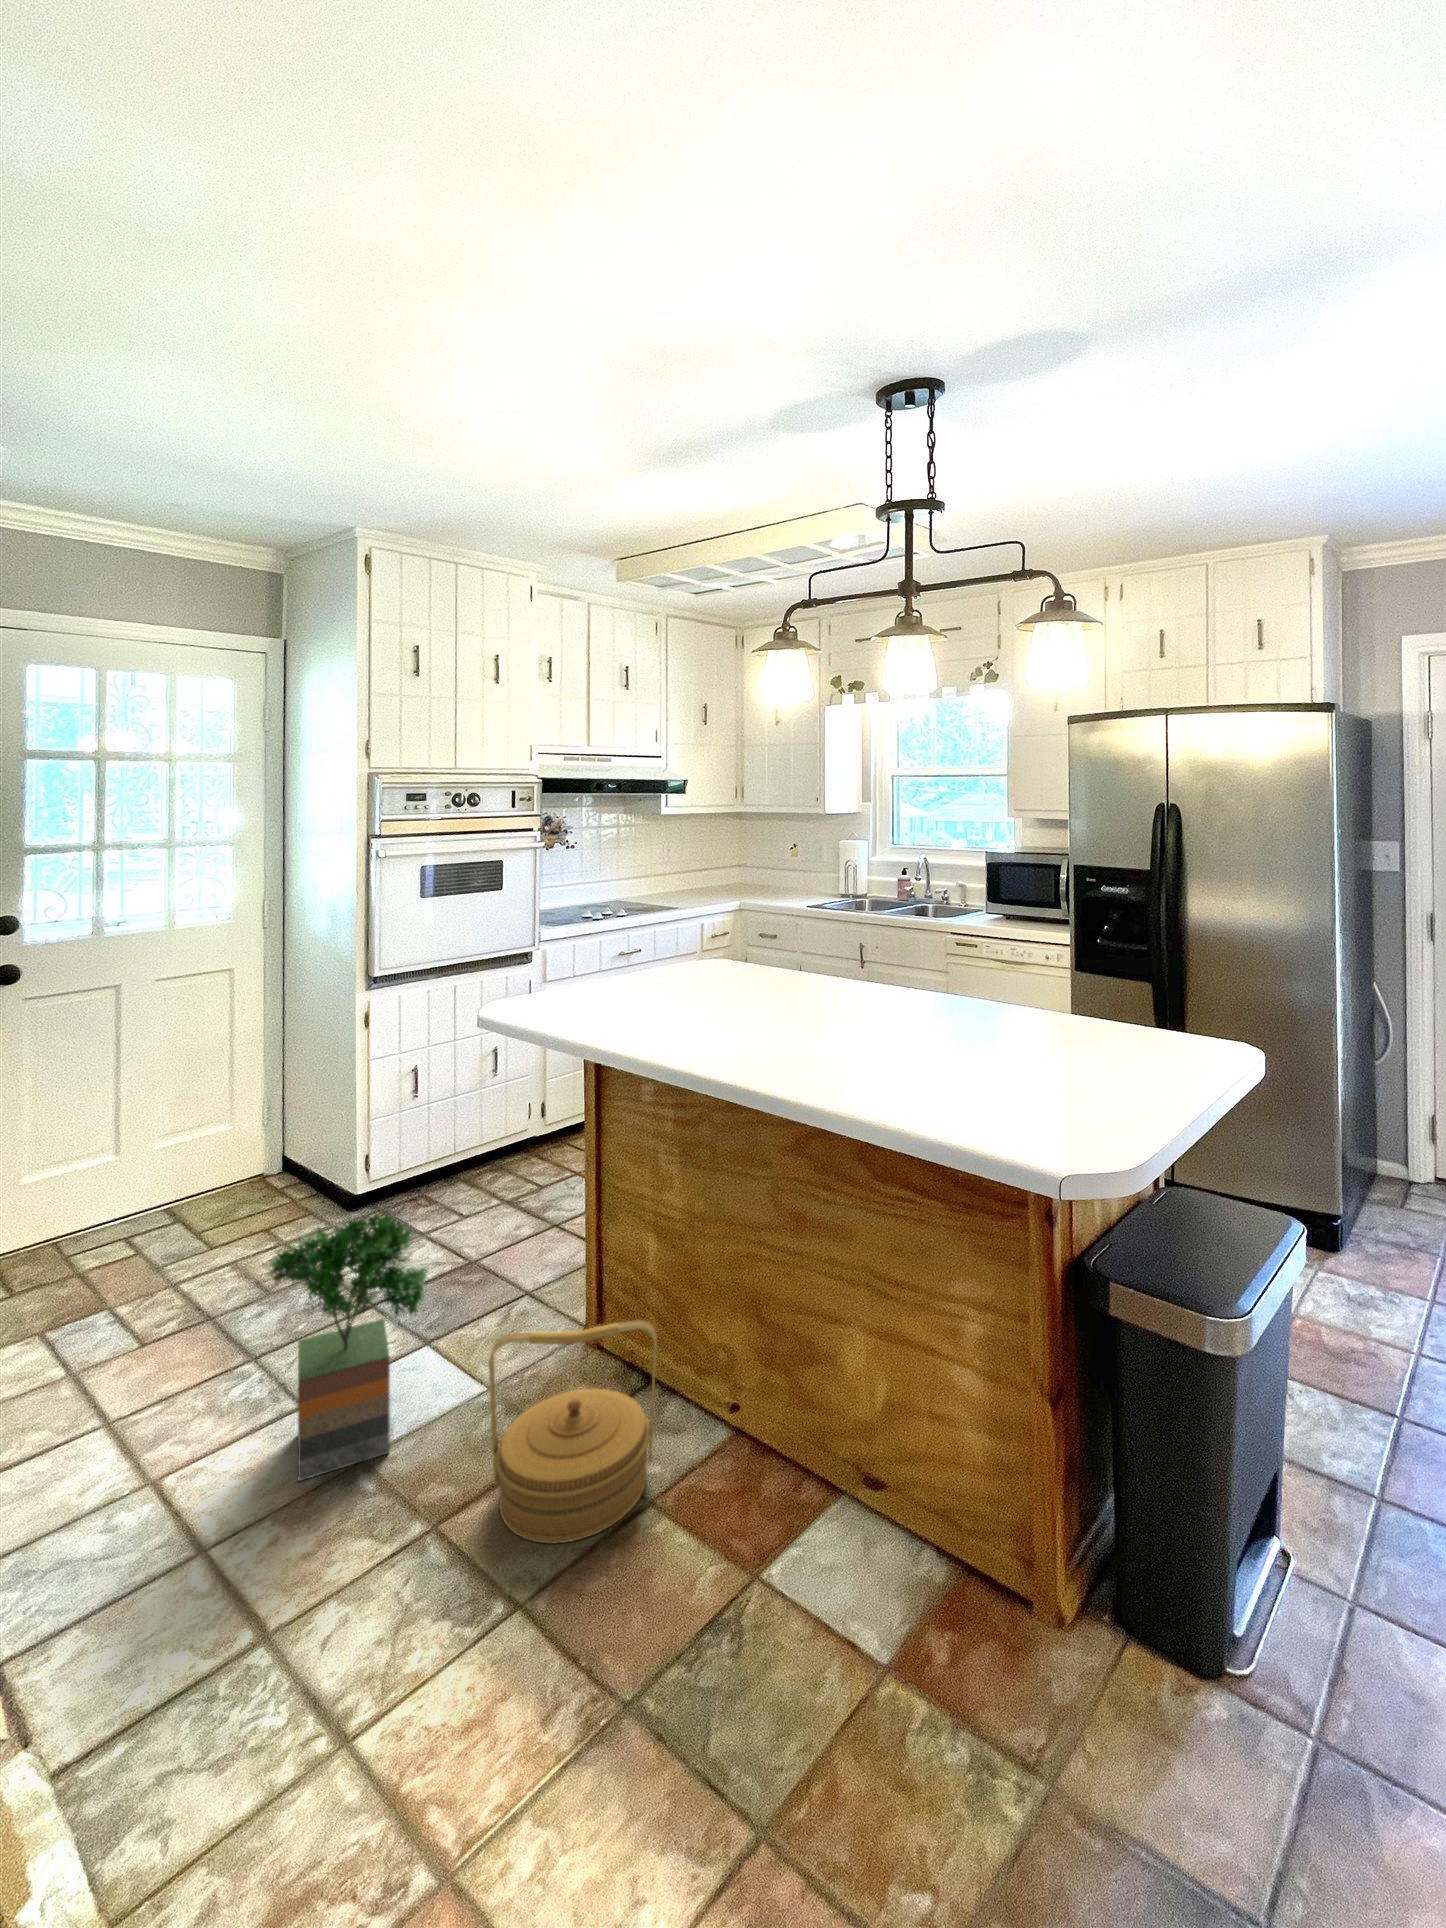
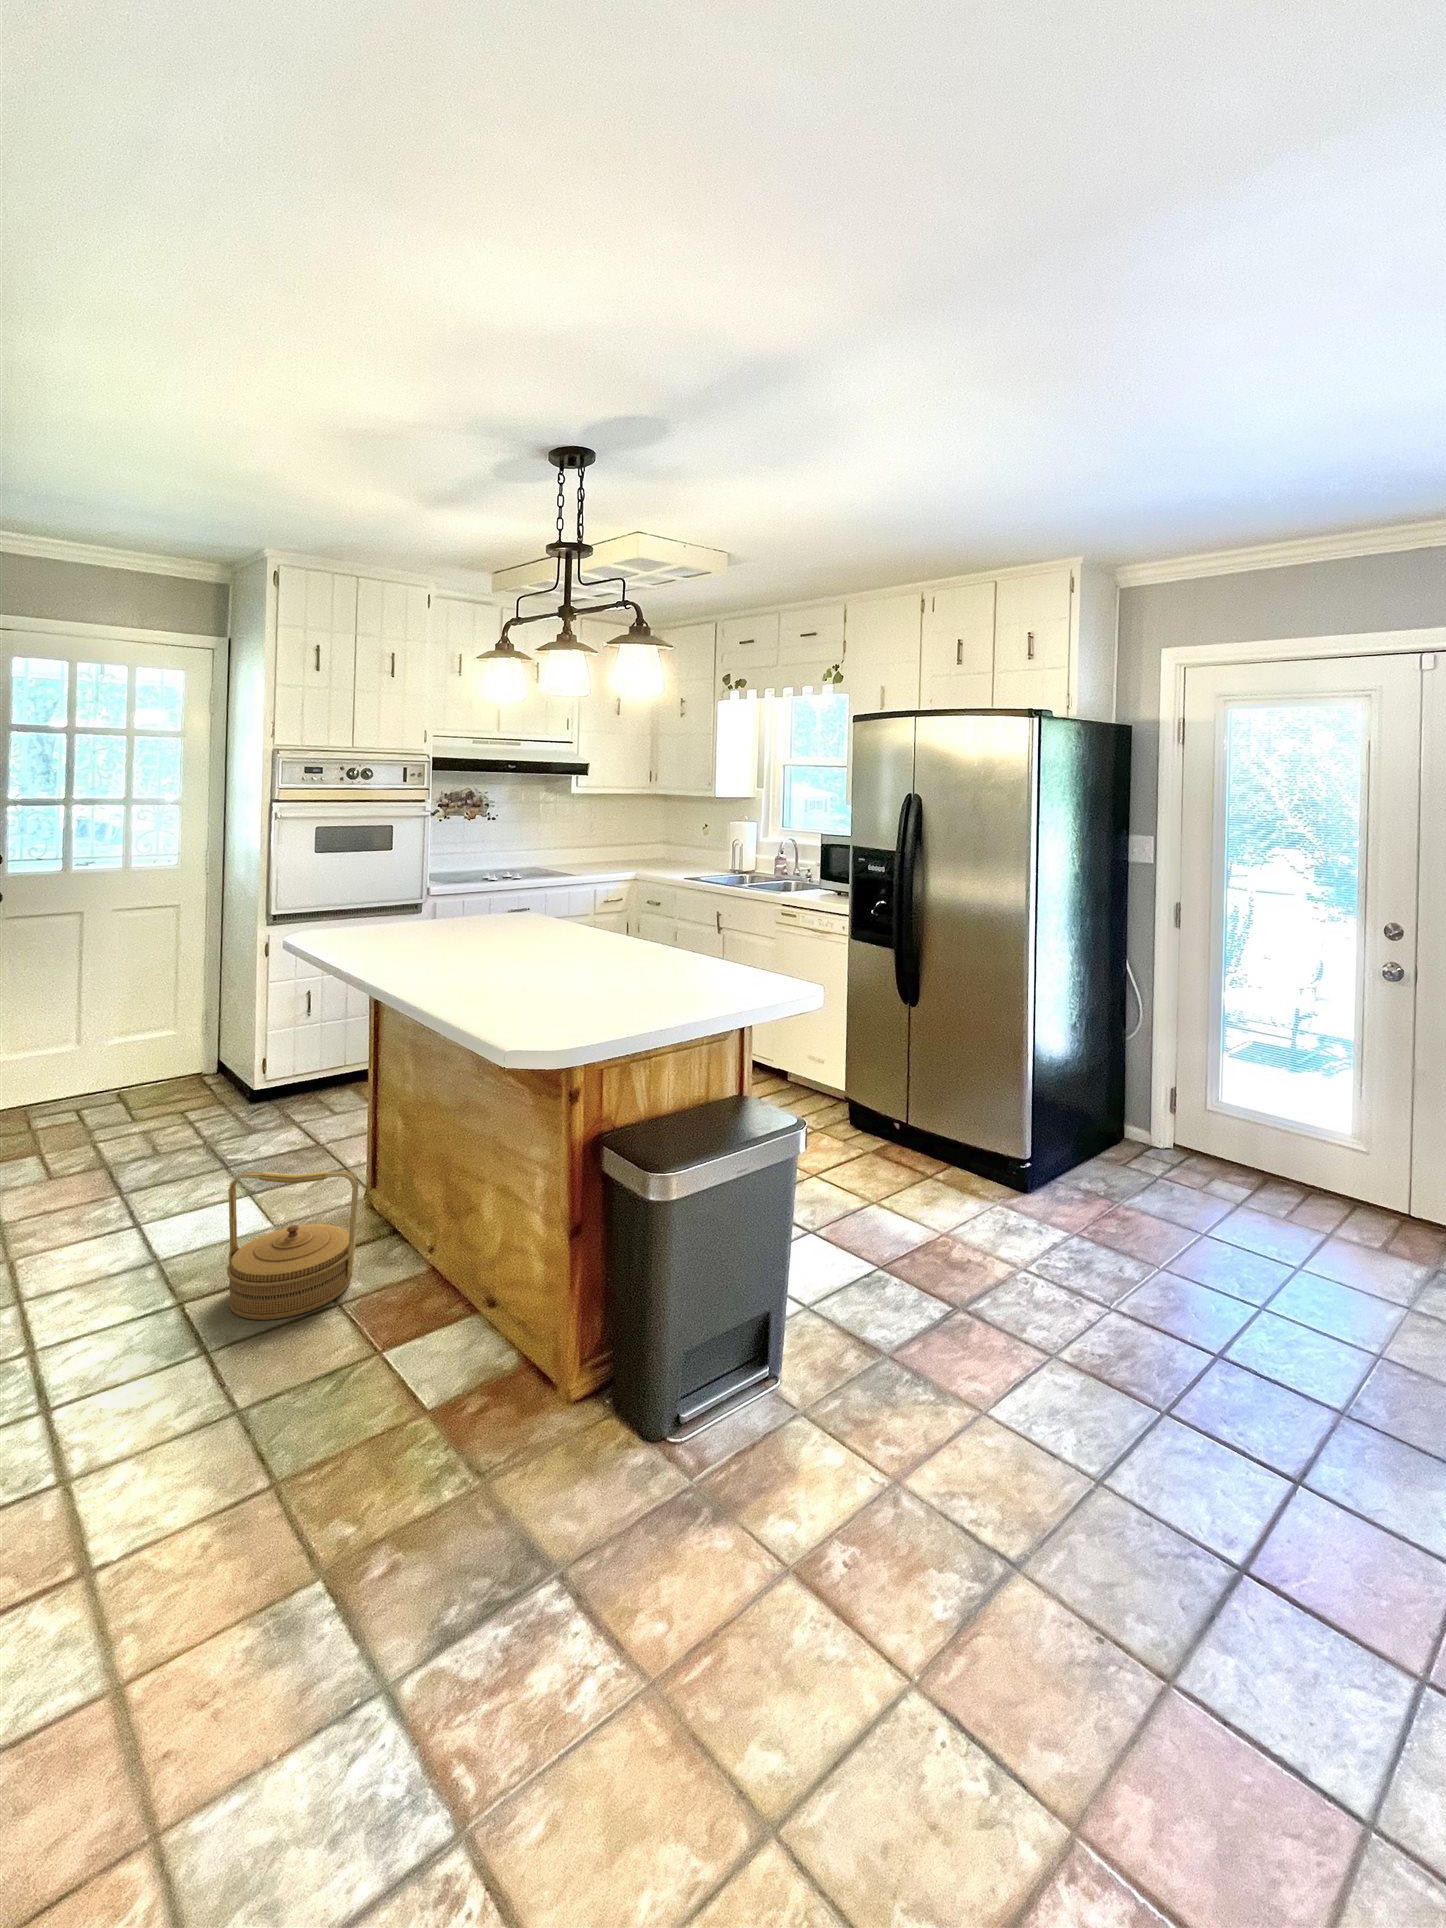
potted tree: present [267,1214,428,1481] -> none [92,1084,222,1269]

